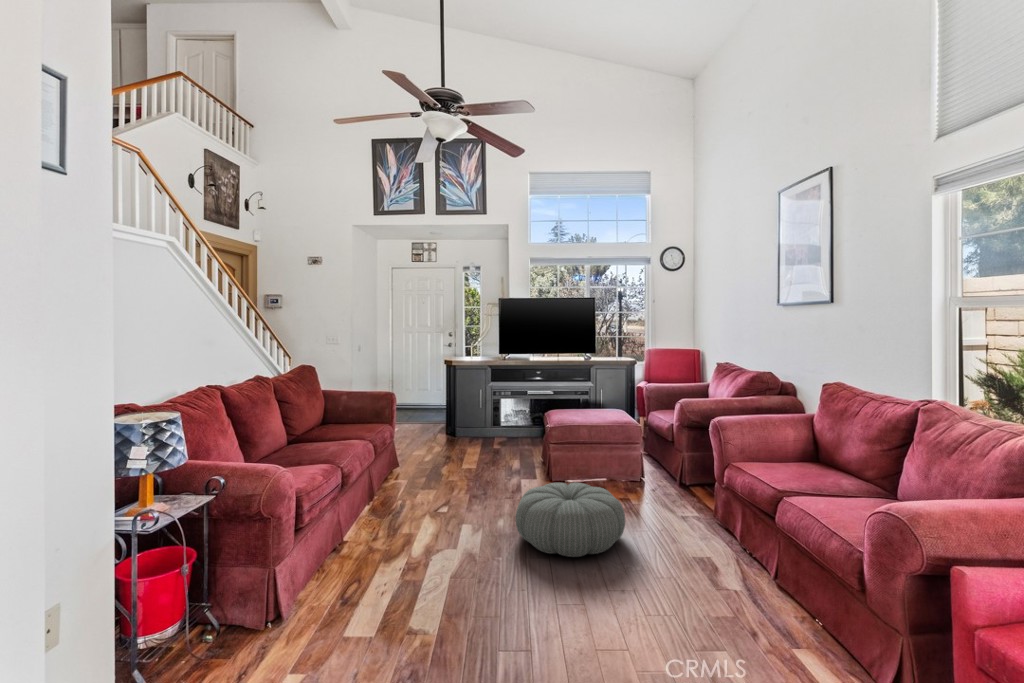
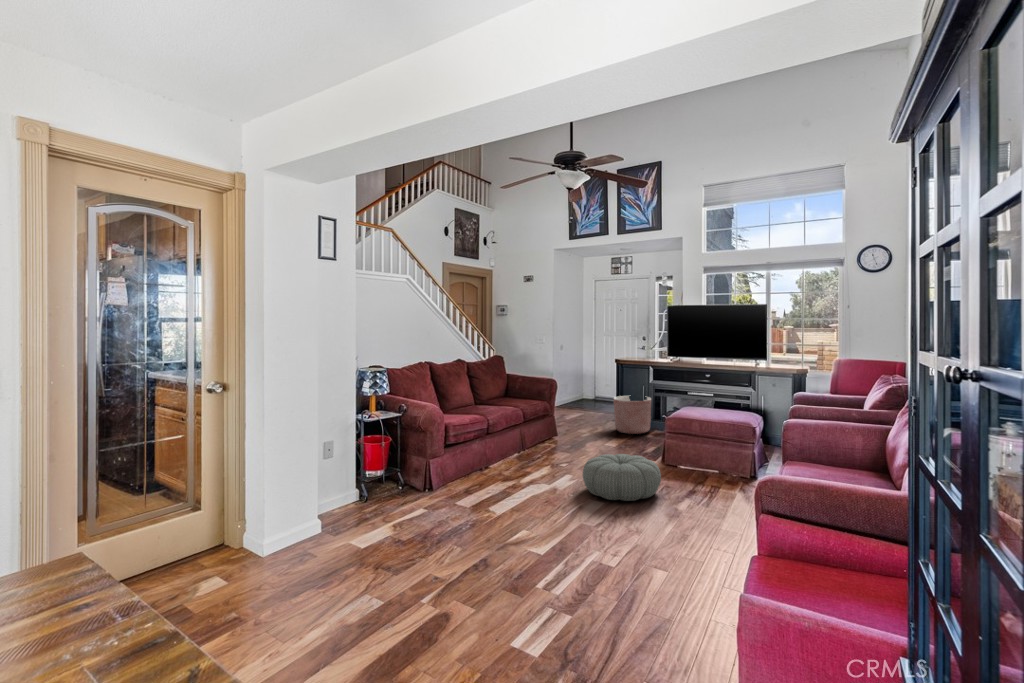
planter: none [455,401,500,447] -> present [614,396,651,434]

